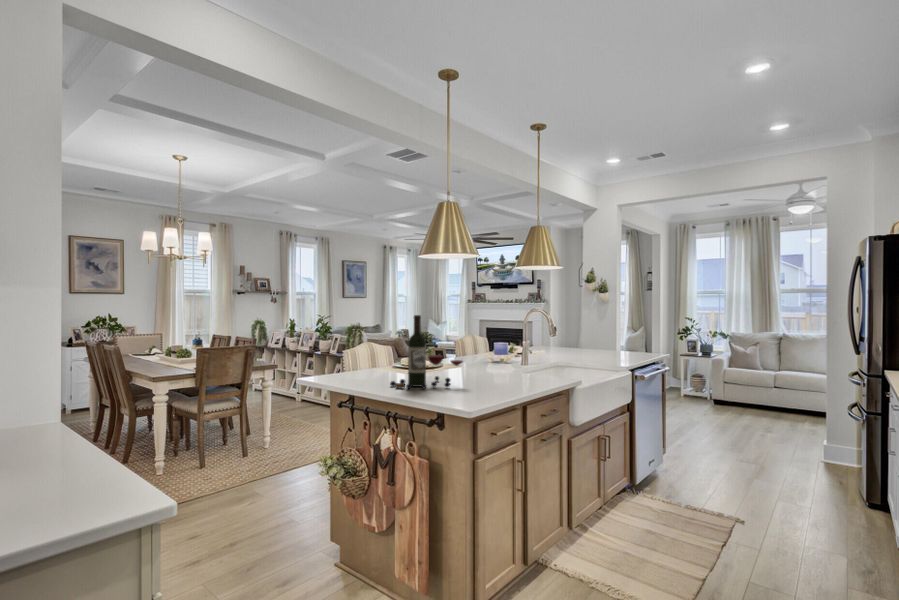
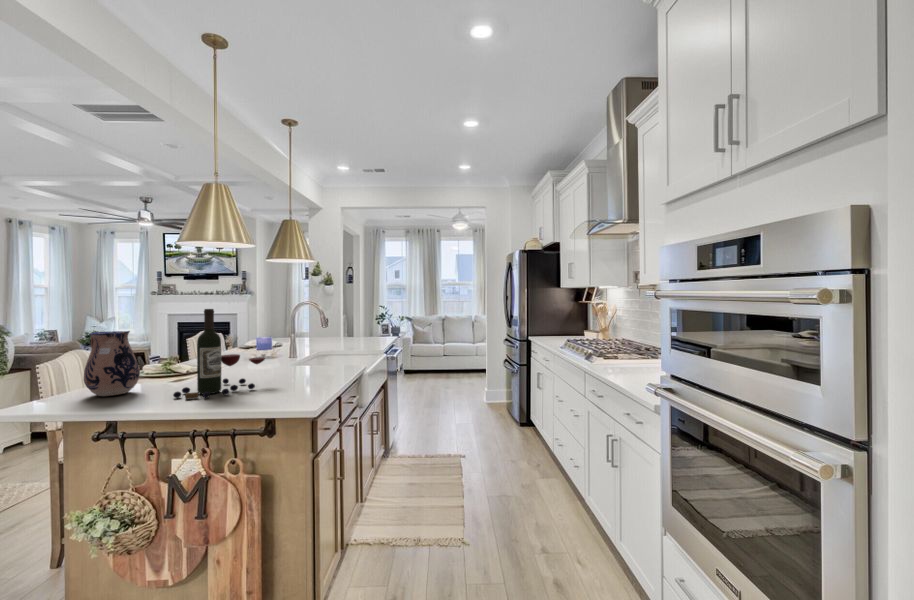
ceramic pitcher: none [346,331,380,379] -> present [84,331,140,396]

